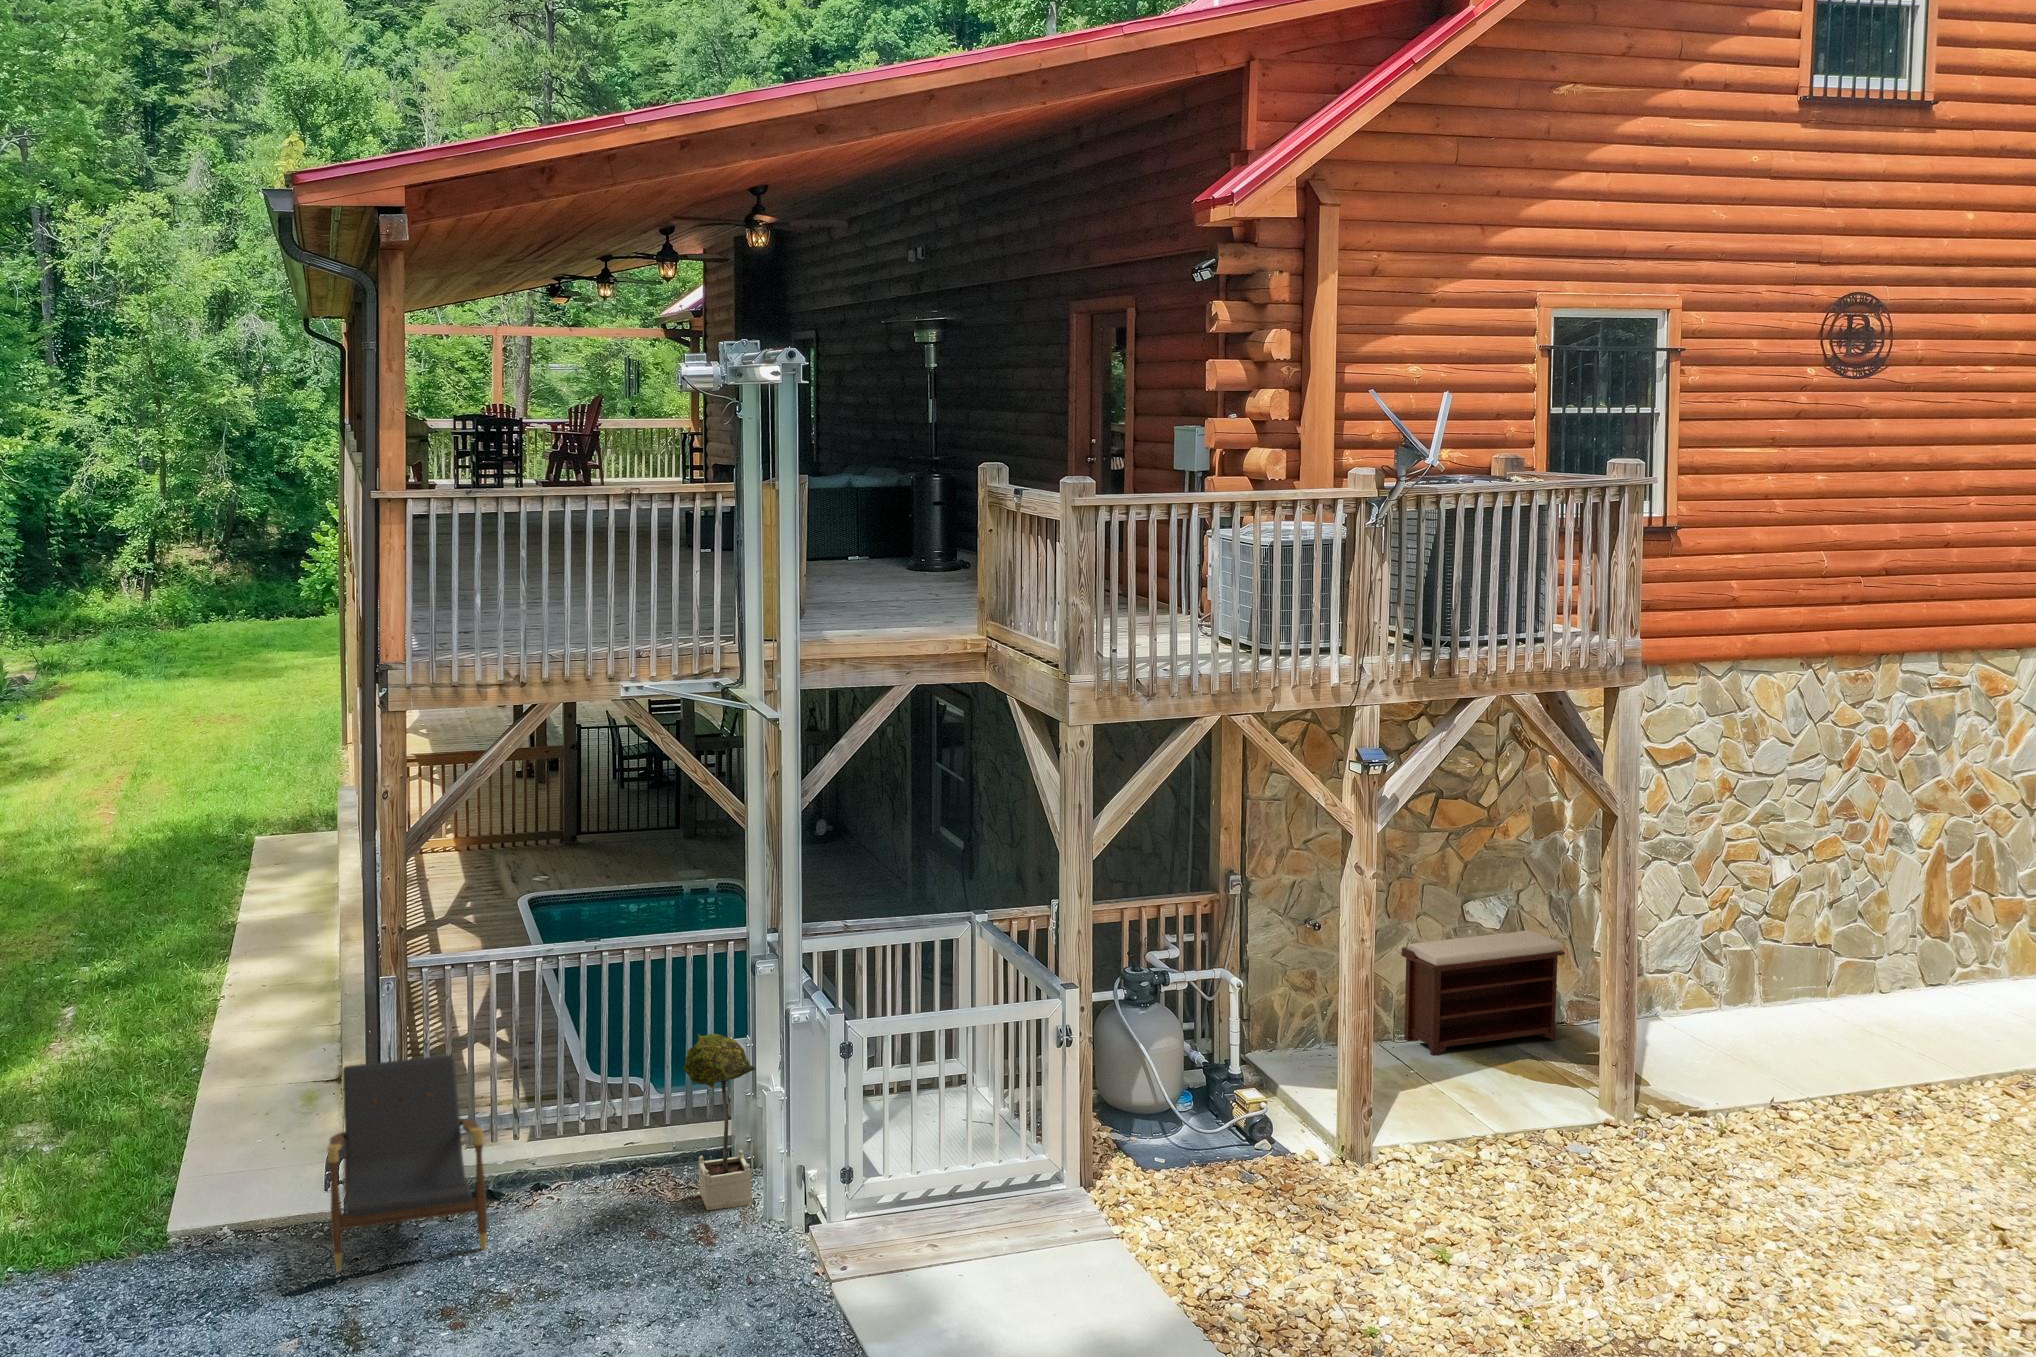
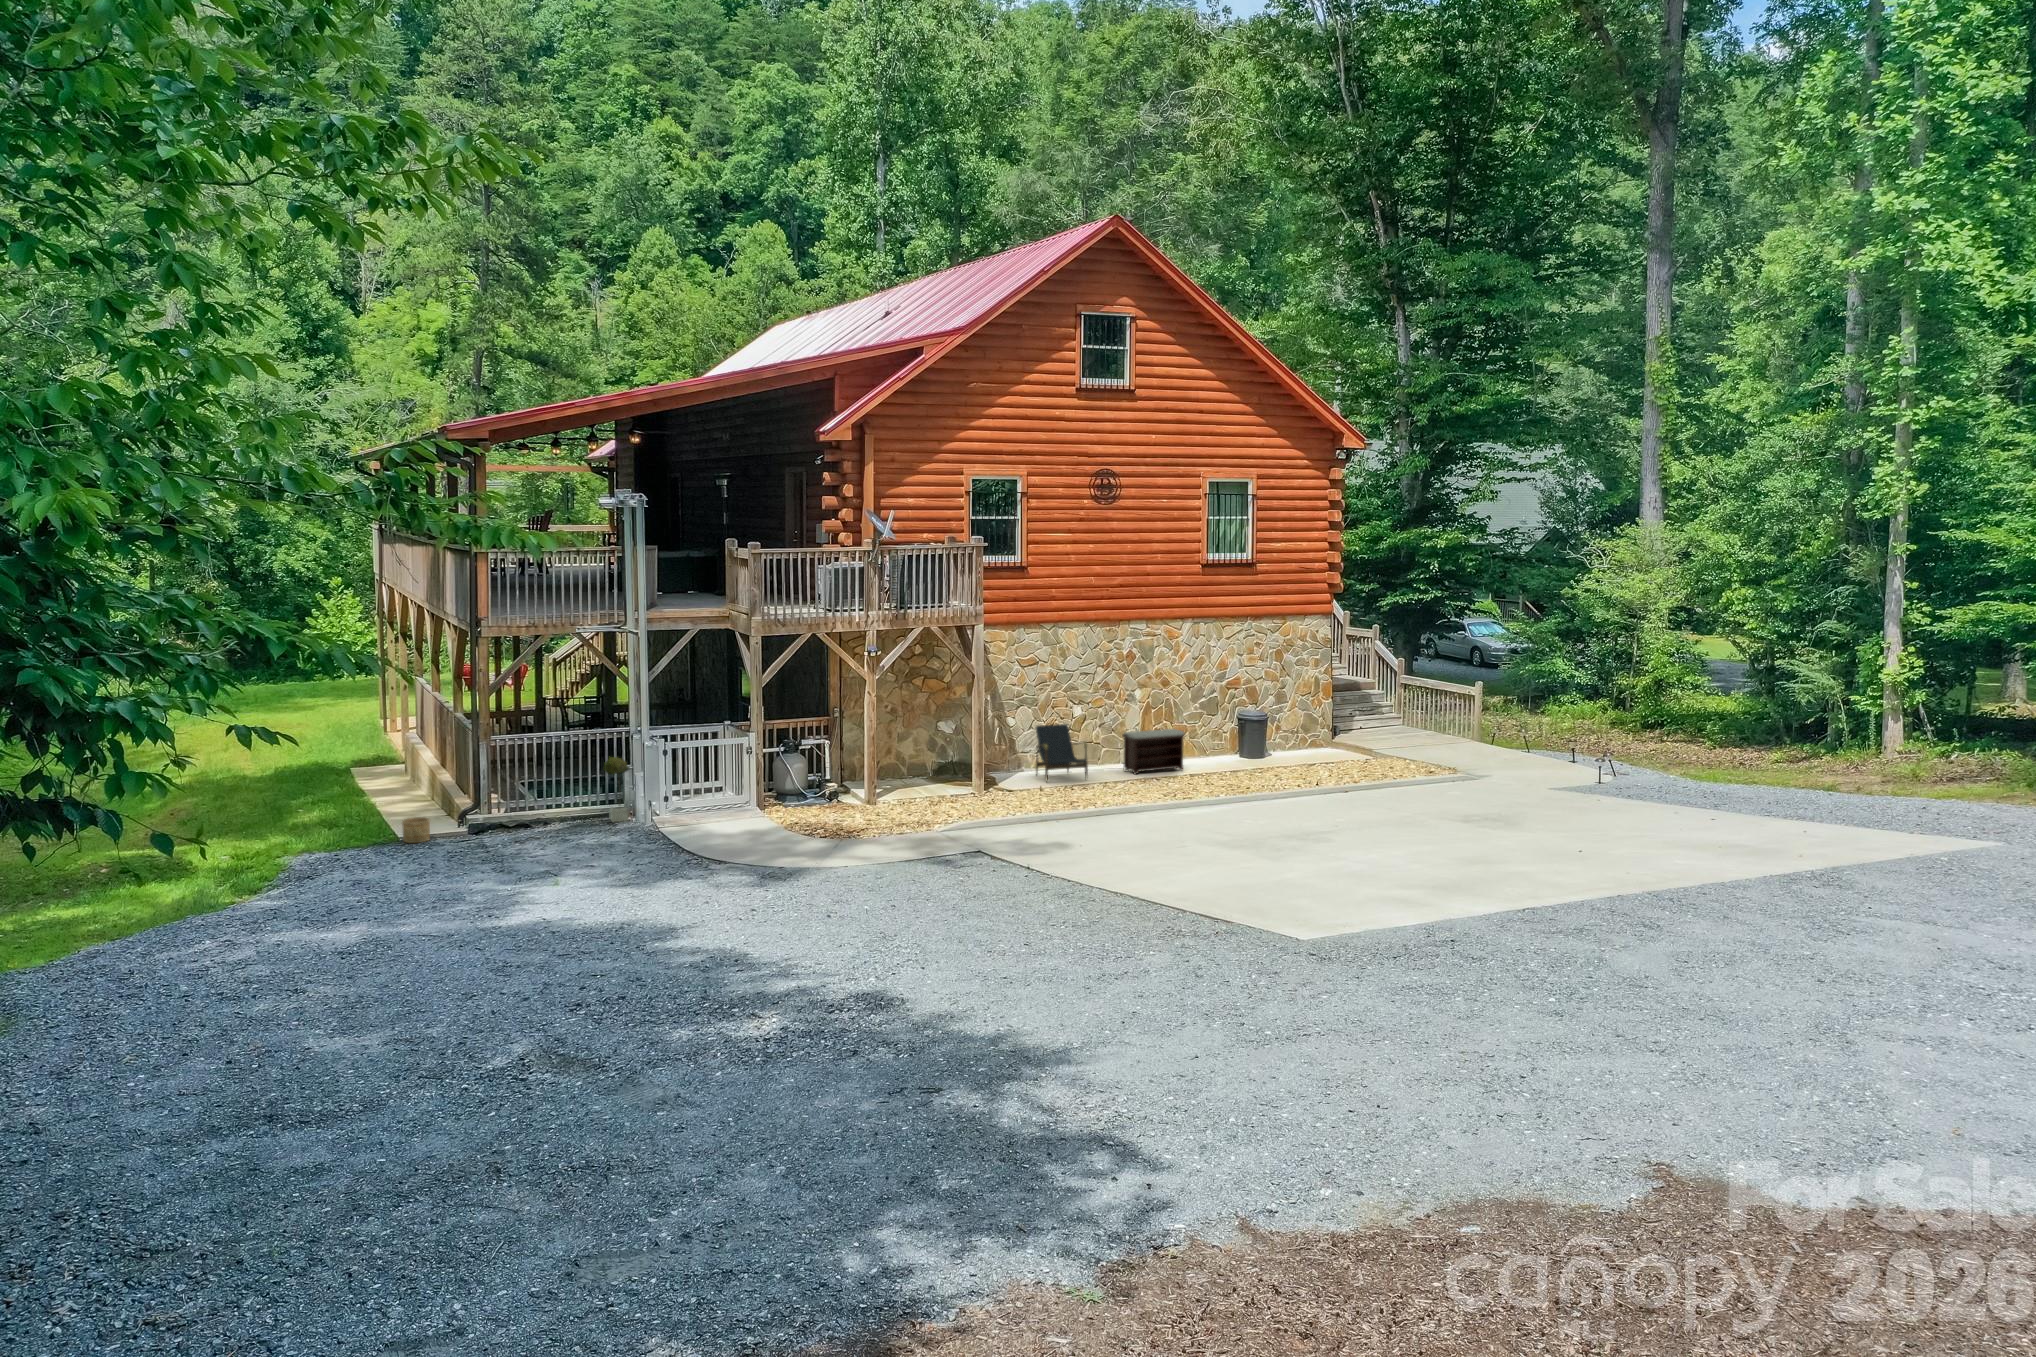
bench: present [1401,930,1565,1056] -> present [1122,729,1185,775]
lounge chair: present [327,1055,487,1271] -> present [1036,724,1088,782]
wooden bucket: none [156,1205,235,1285] -> present [402,817,430,843]

